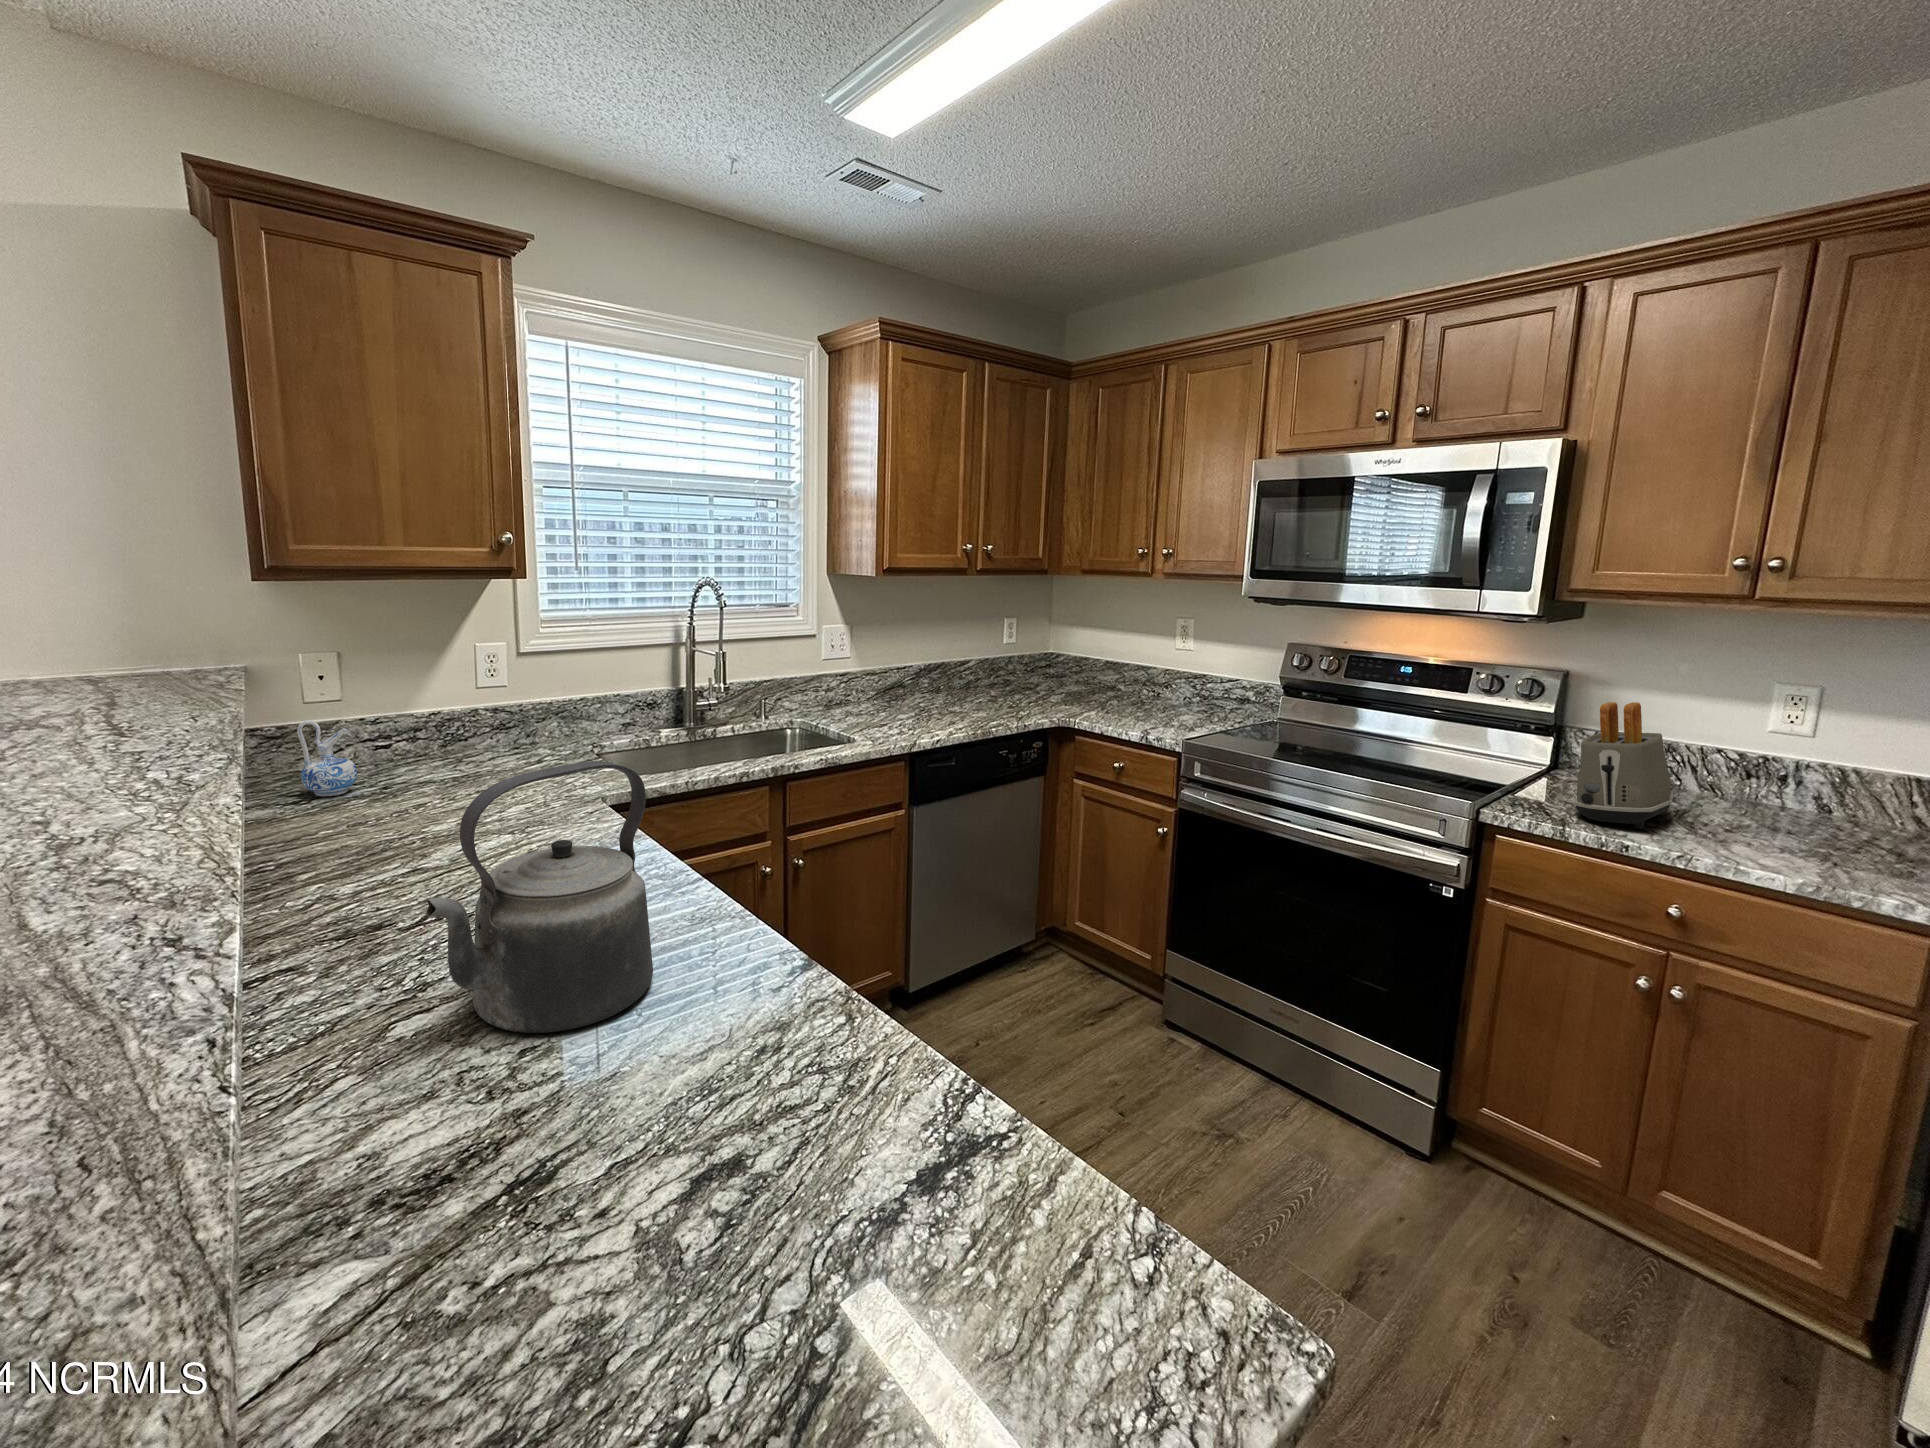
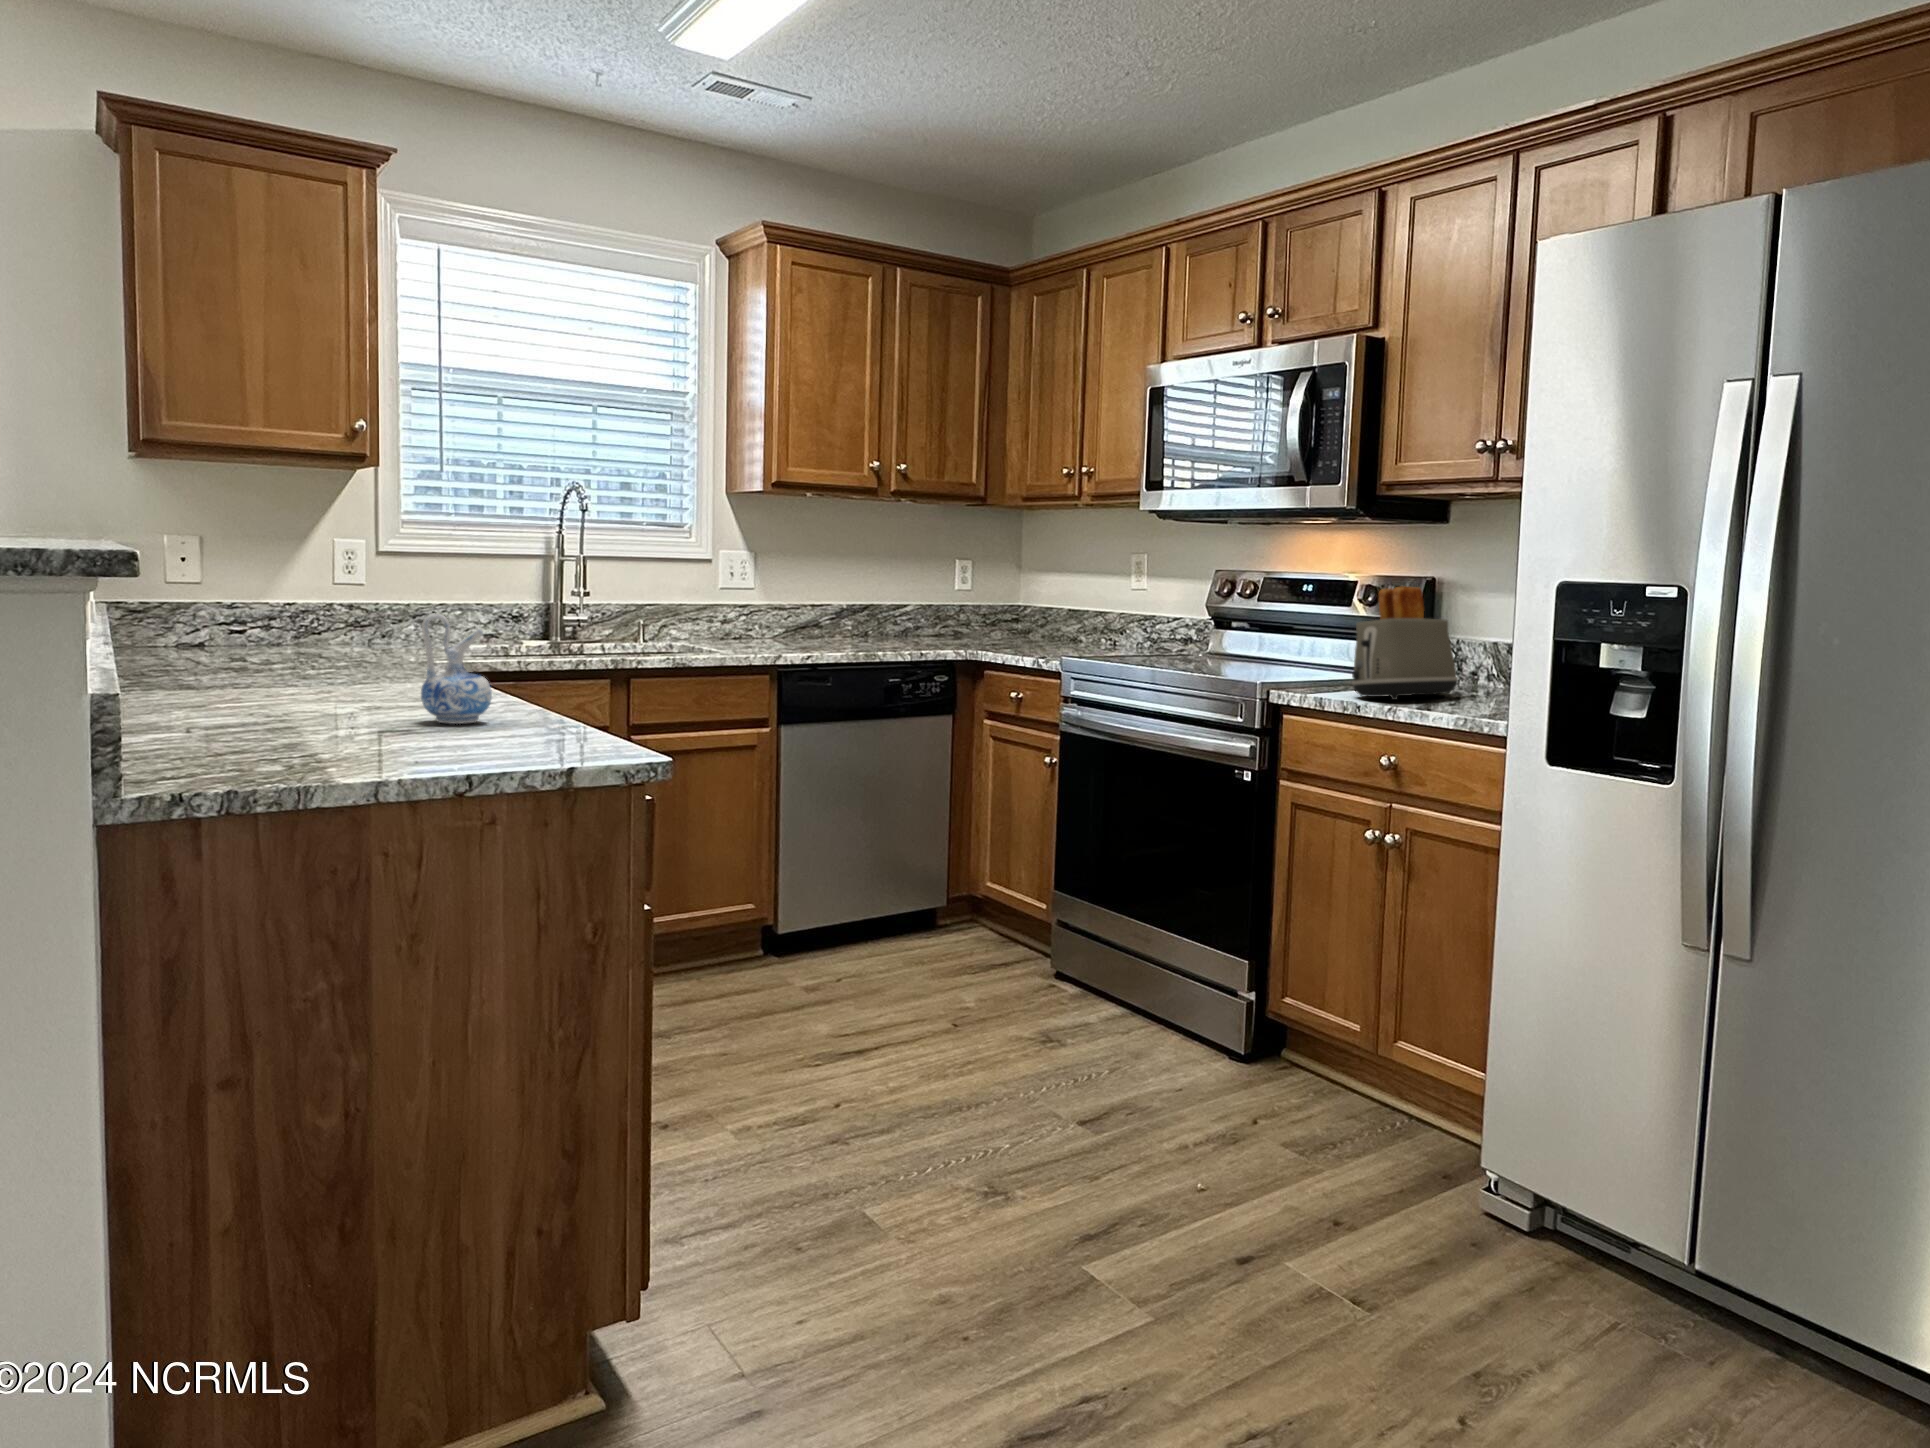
ceramic pitcher: present [297,720,357,796] -> present [421,613,492,724]
kettle: present [426,761,653,1033] -> none [235,536,405,707]

